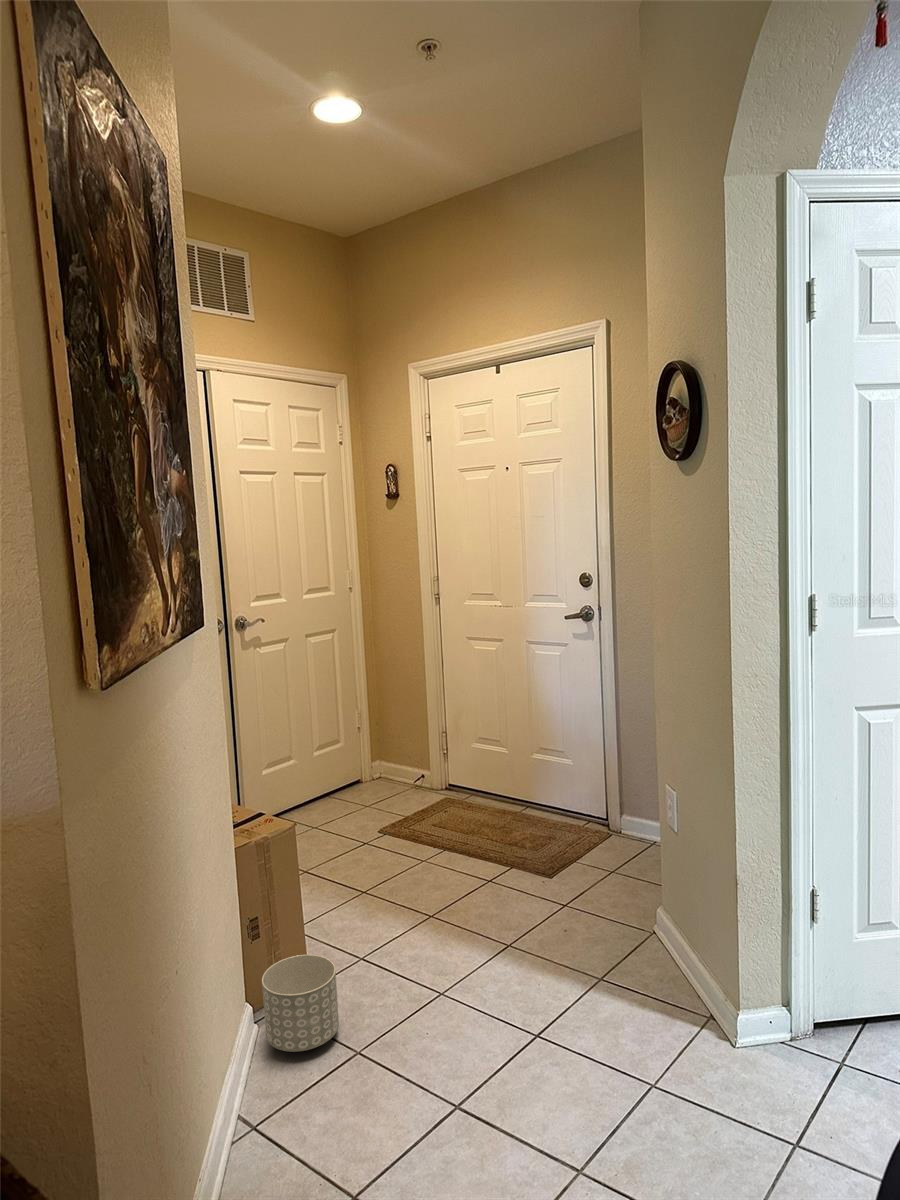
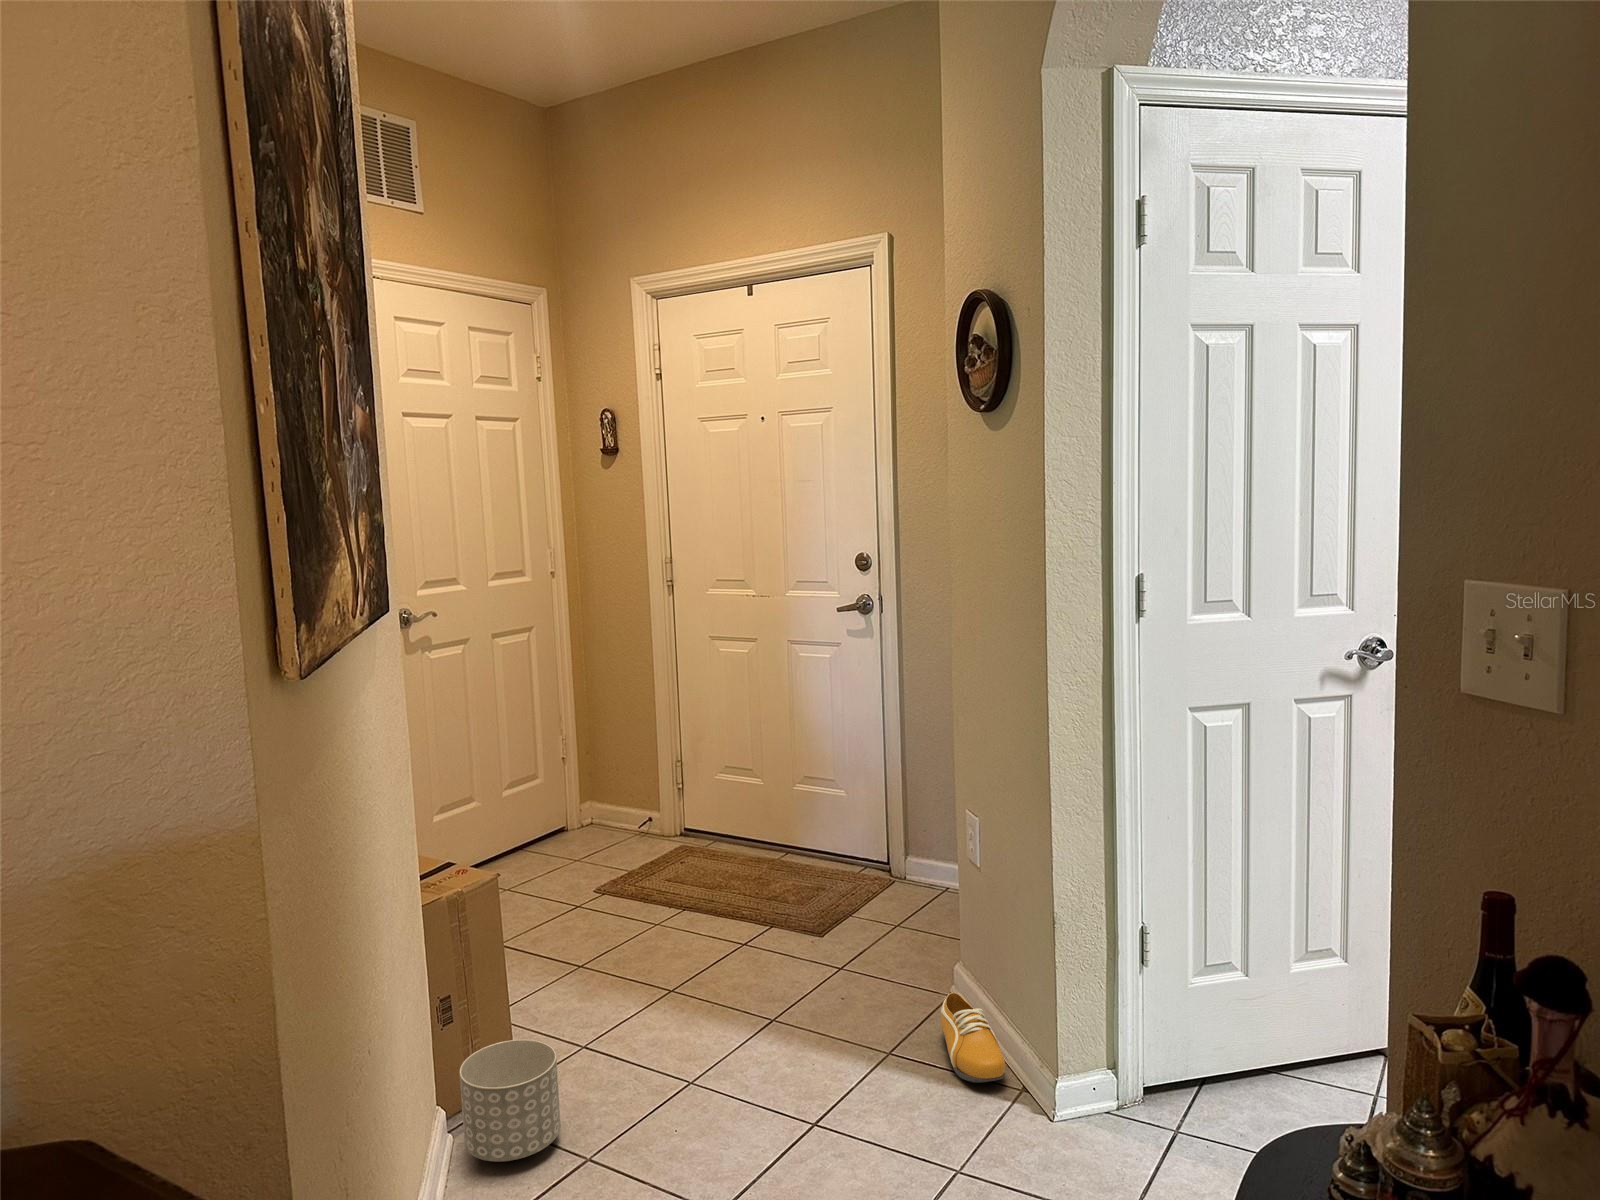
shoe: none [643,931,695,1009] -> present [941,992,1005,1083]

